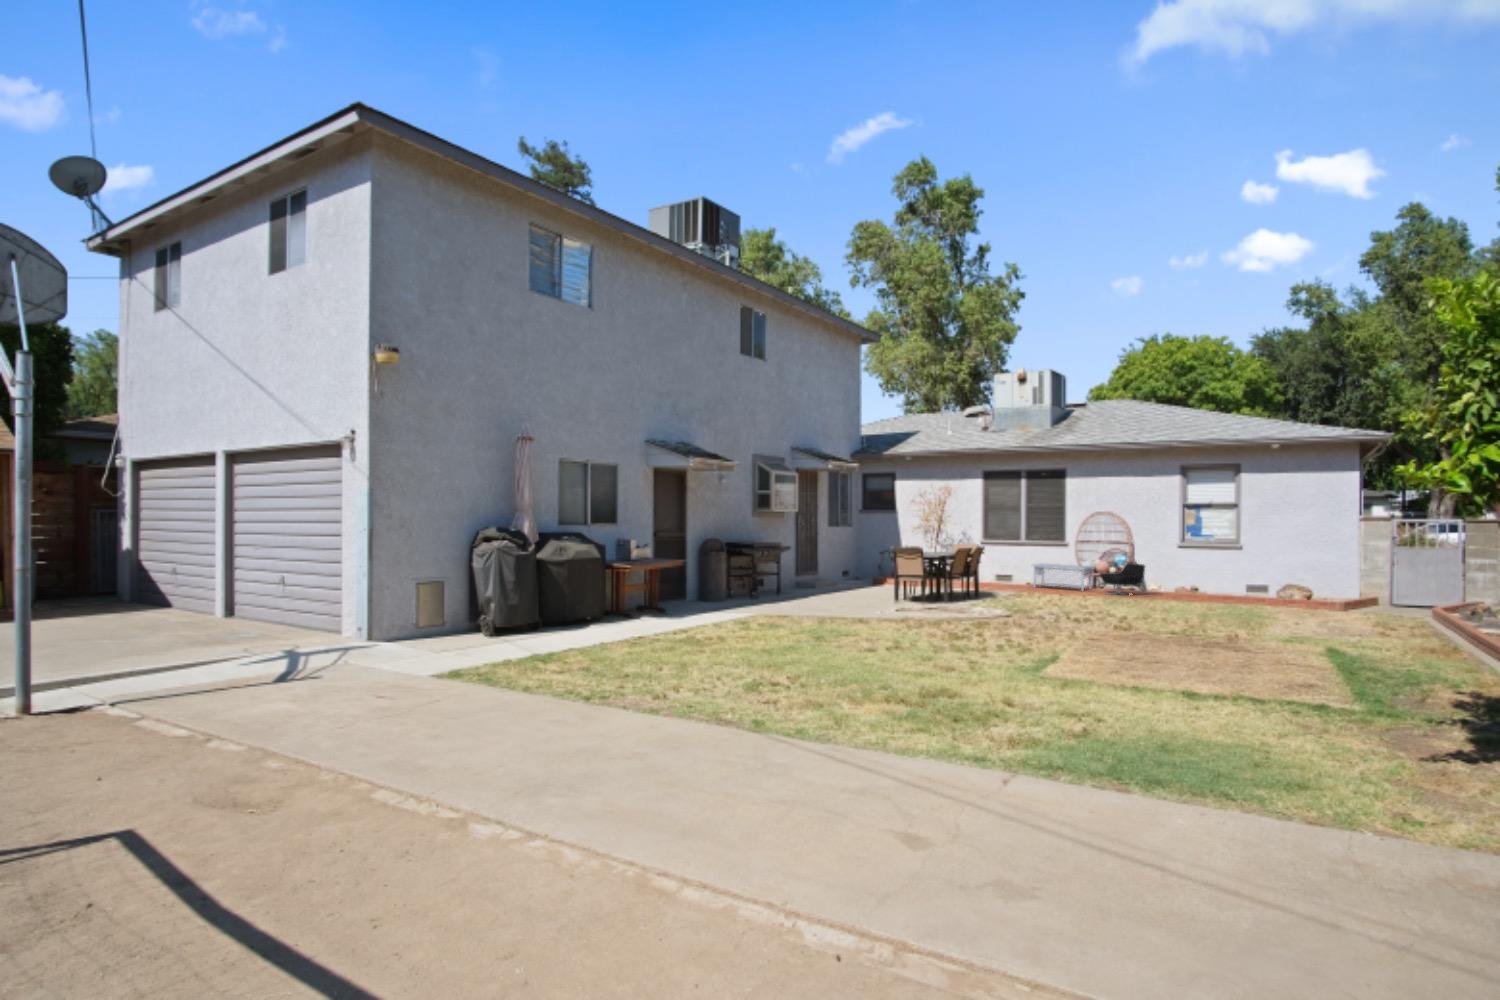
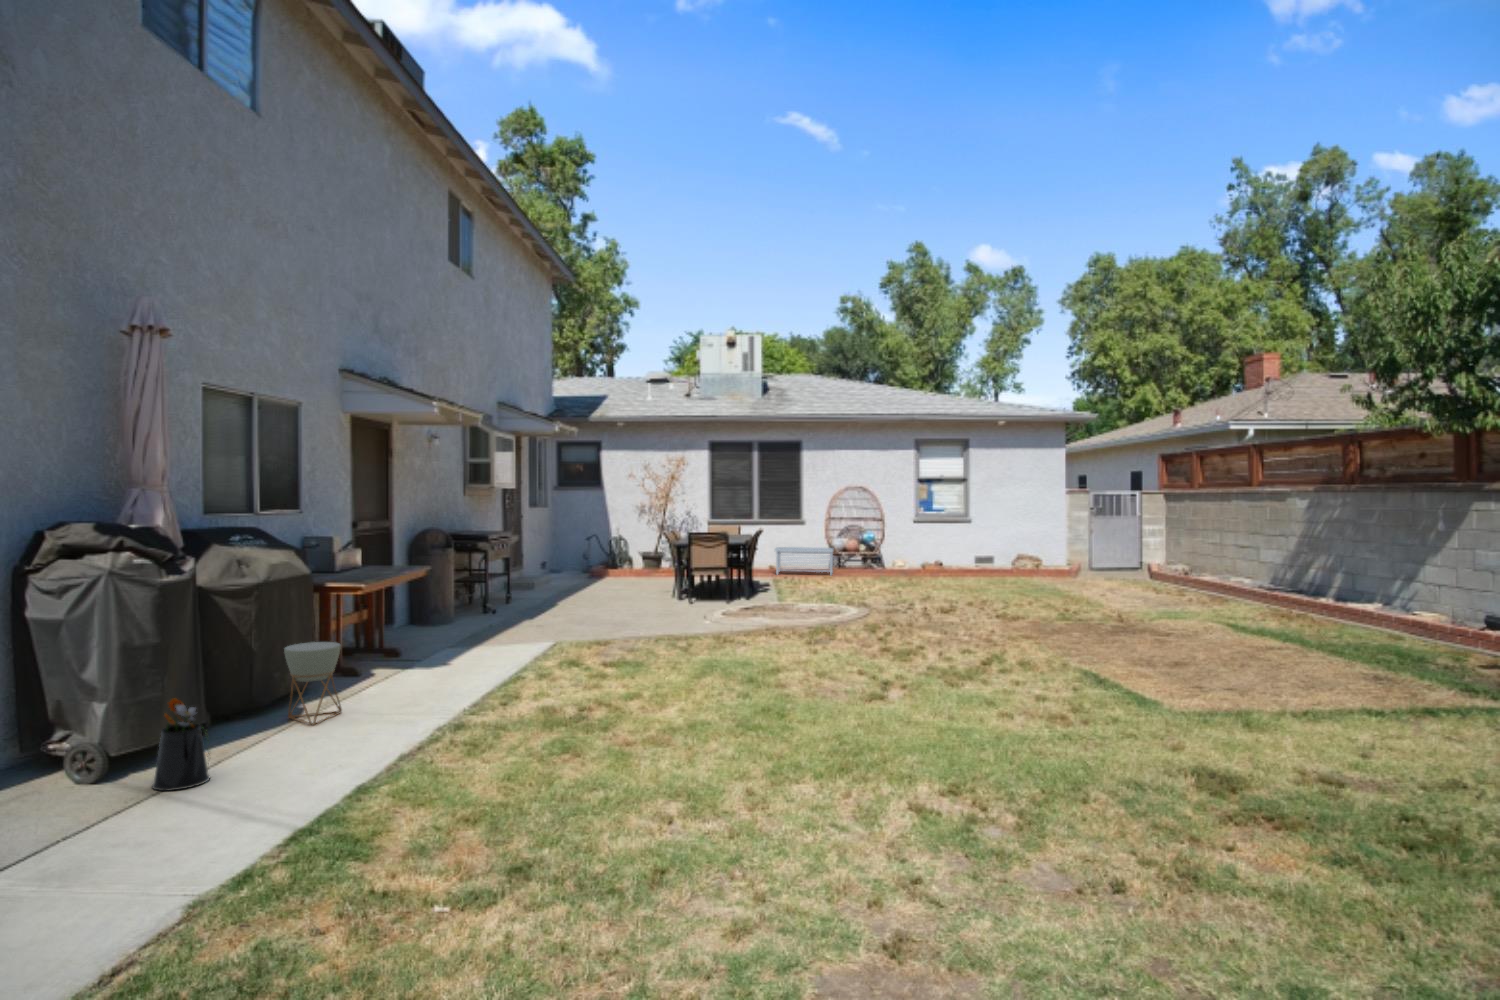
lounge chair: present [1100,563,1145,593] -> none [849,542,895,578]
planter: none [577,593,604,632] -> present [284,642,342,725]
watering can: none [506,606,528,644] -> present [152,698,210,791]

